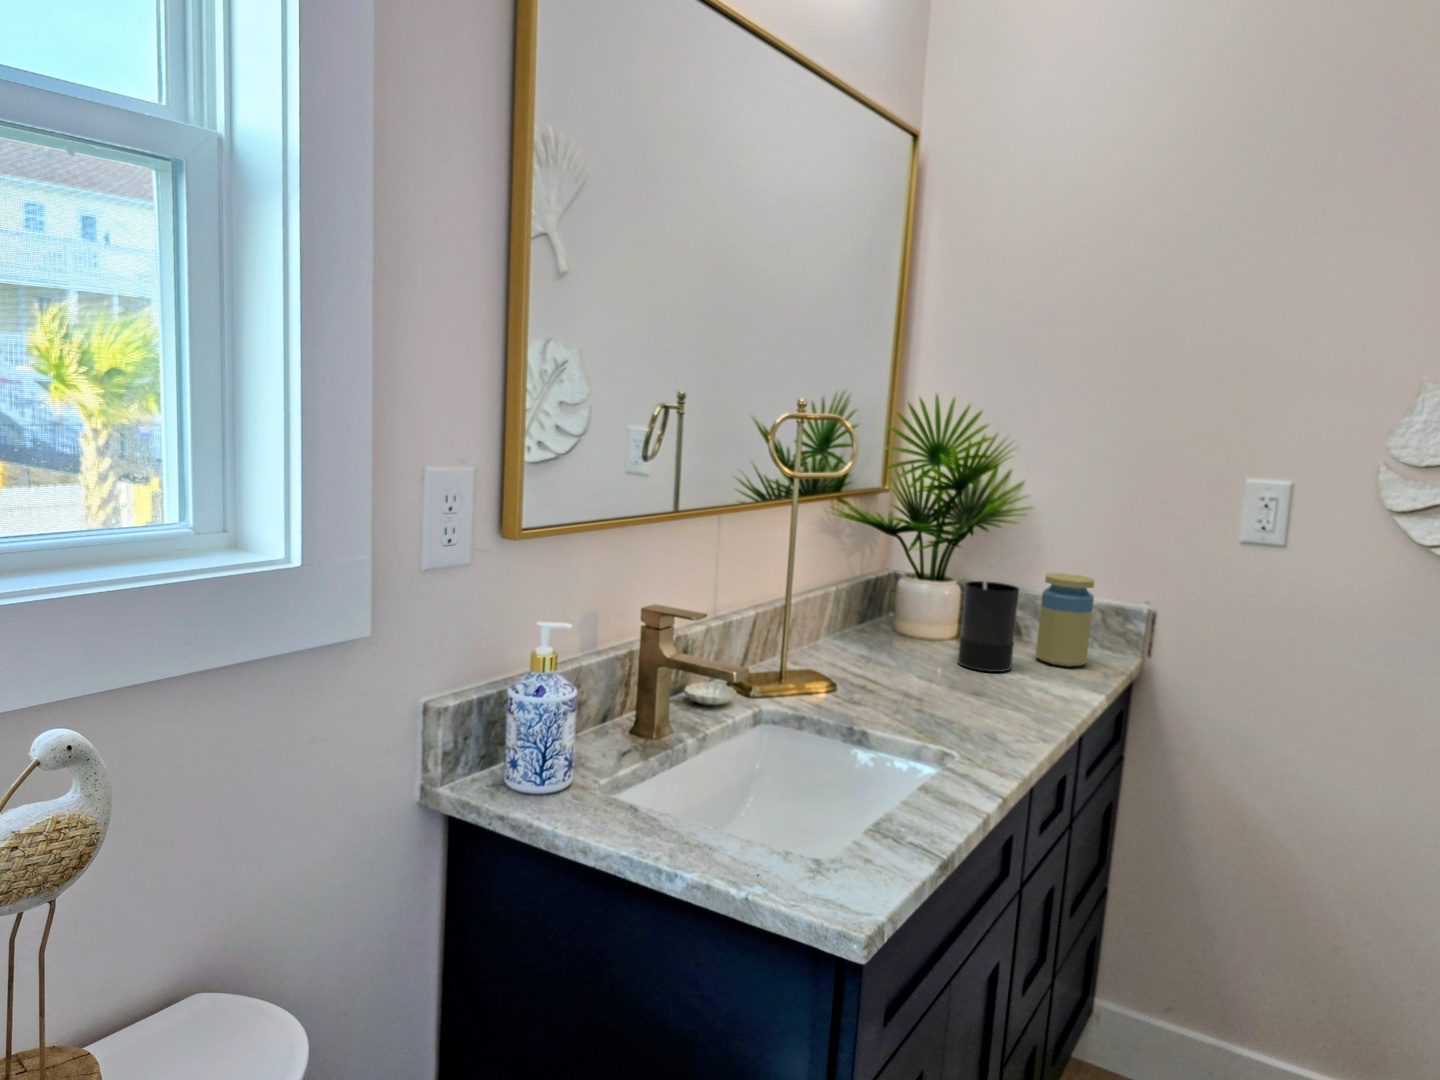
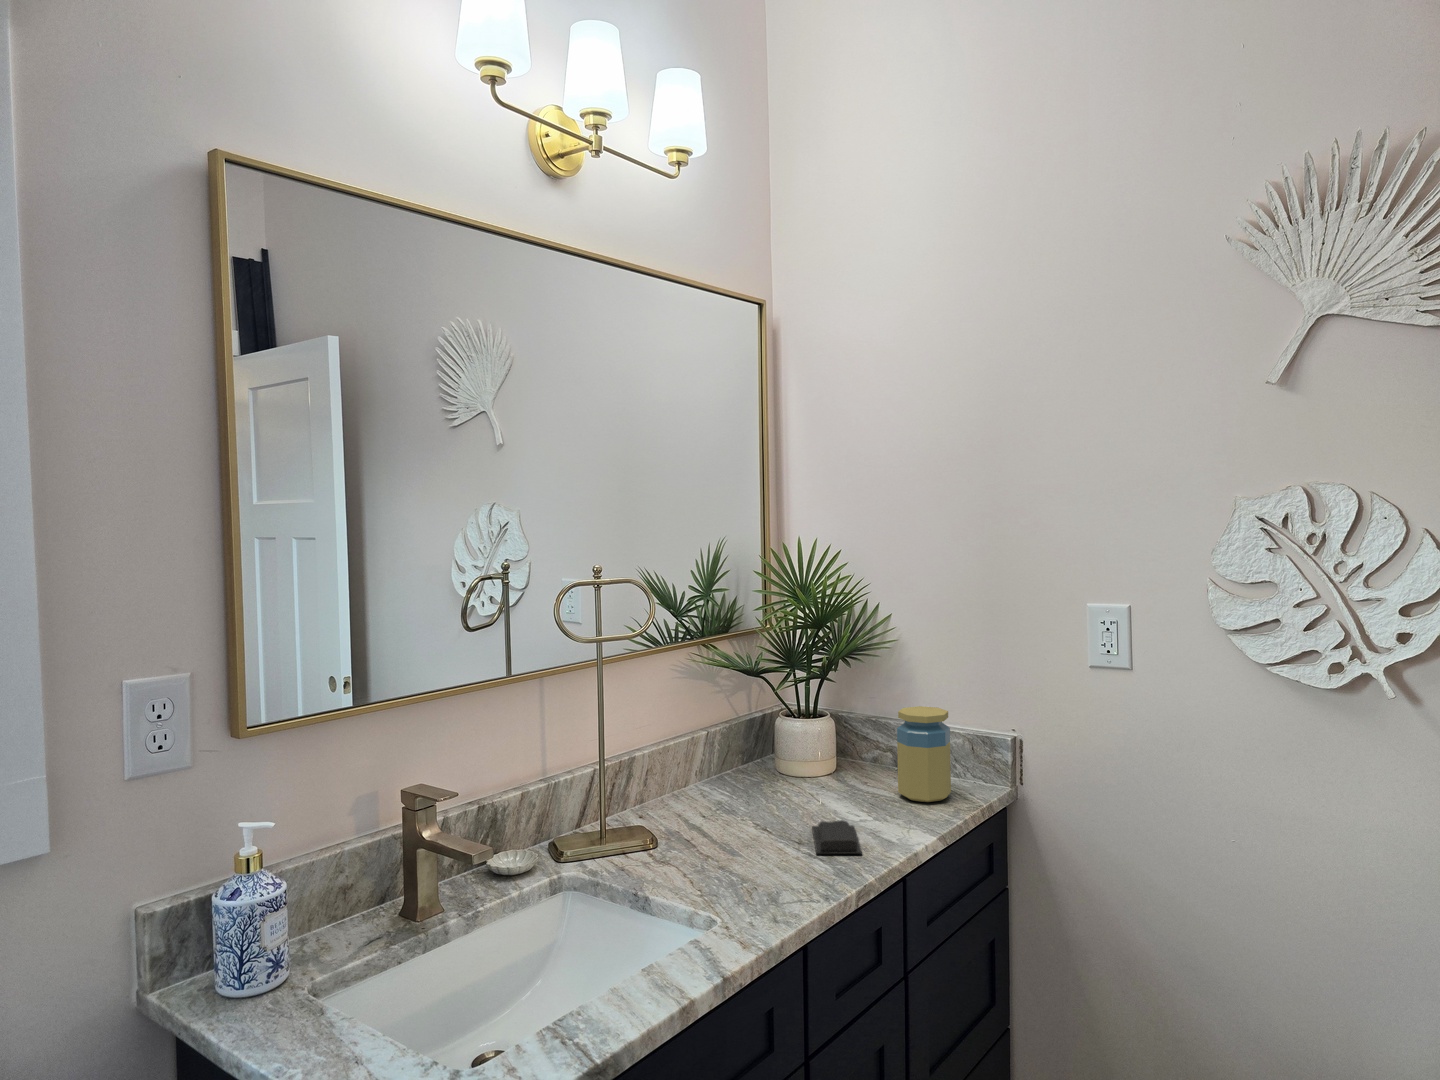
candle: present [958,574,1019,672] -> none [810,712,864,814]
soap bar: none [975,675,1044,705] -> present [812,820,862,854]

